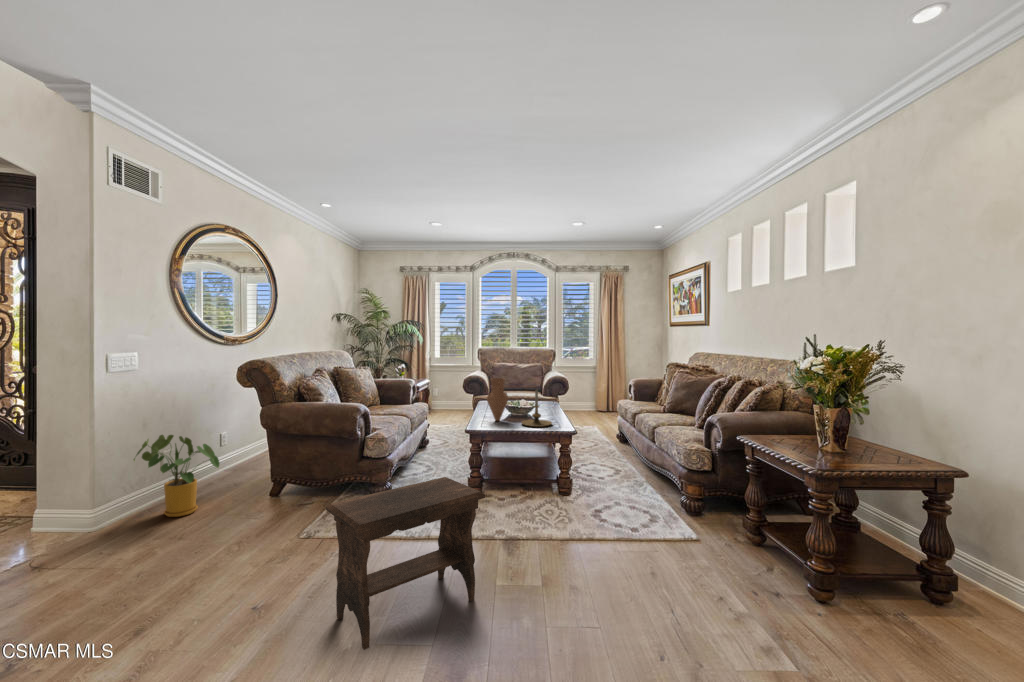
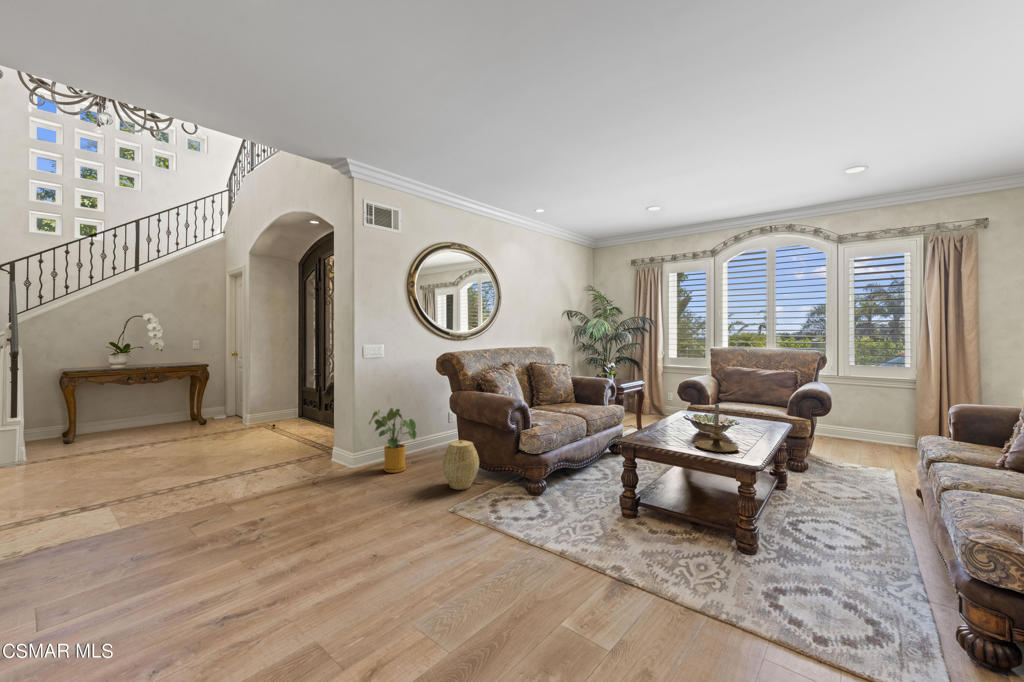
vase: present [487,378,508,421] -> none [660,386,687,437]
woven basket: none [269,457,314,513] -> present [442,440,479,490]
footstool: present [326,477,485,650] -> none [359,487,526,648]

